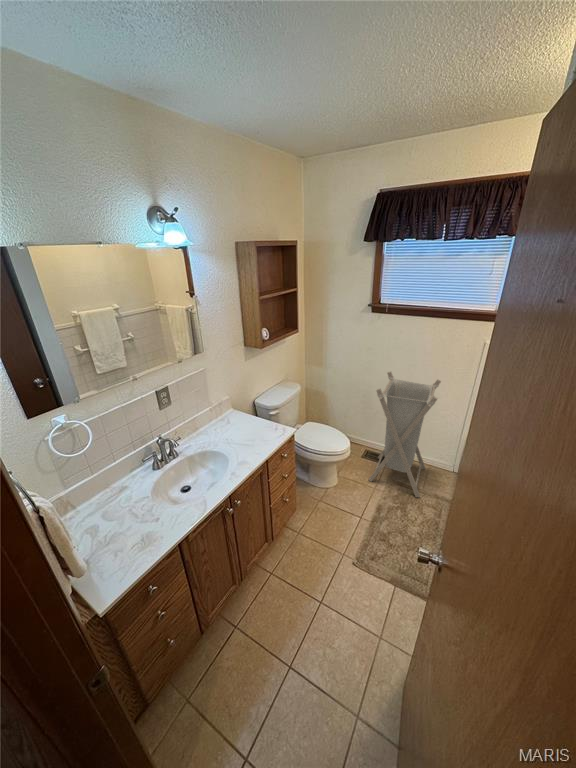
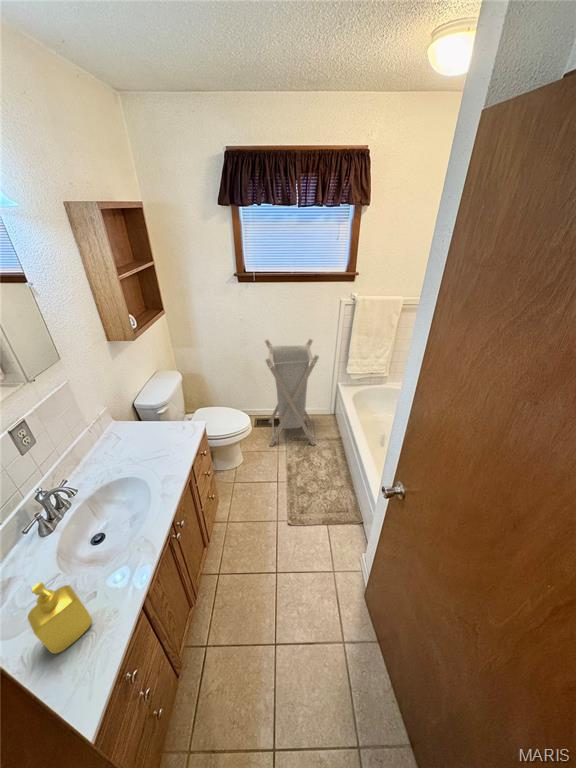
soap dispenser: none [112,487,148,543] -> present [28,583,92,653]

